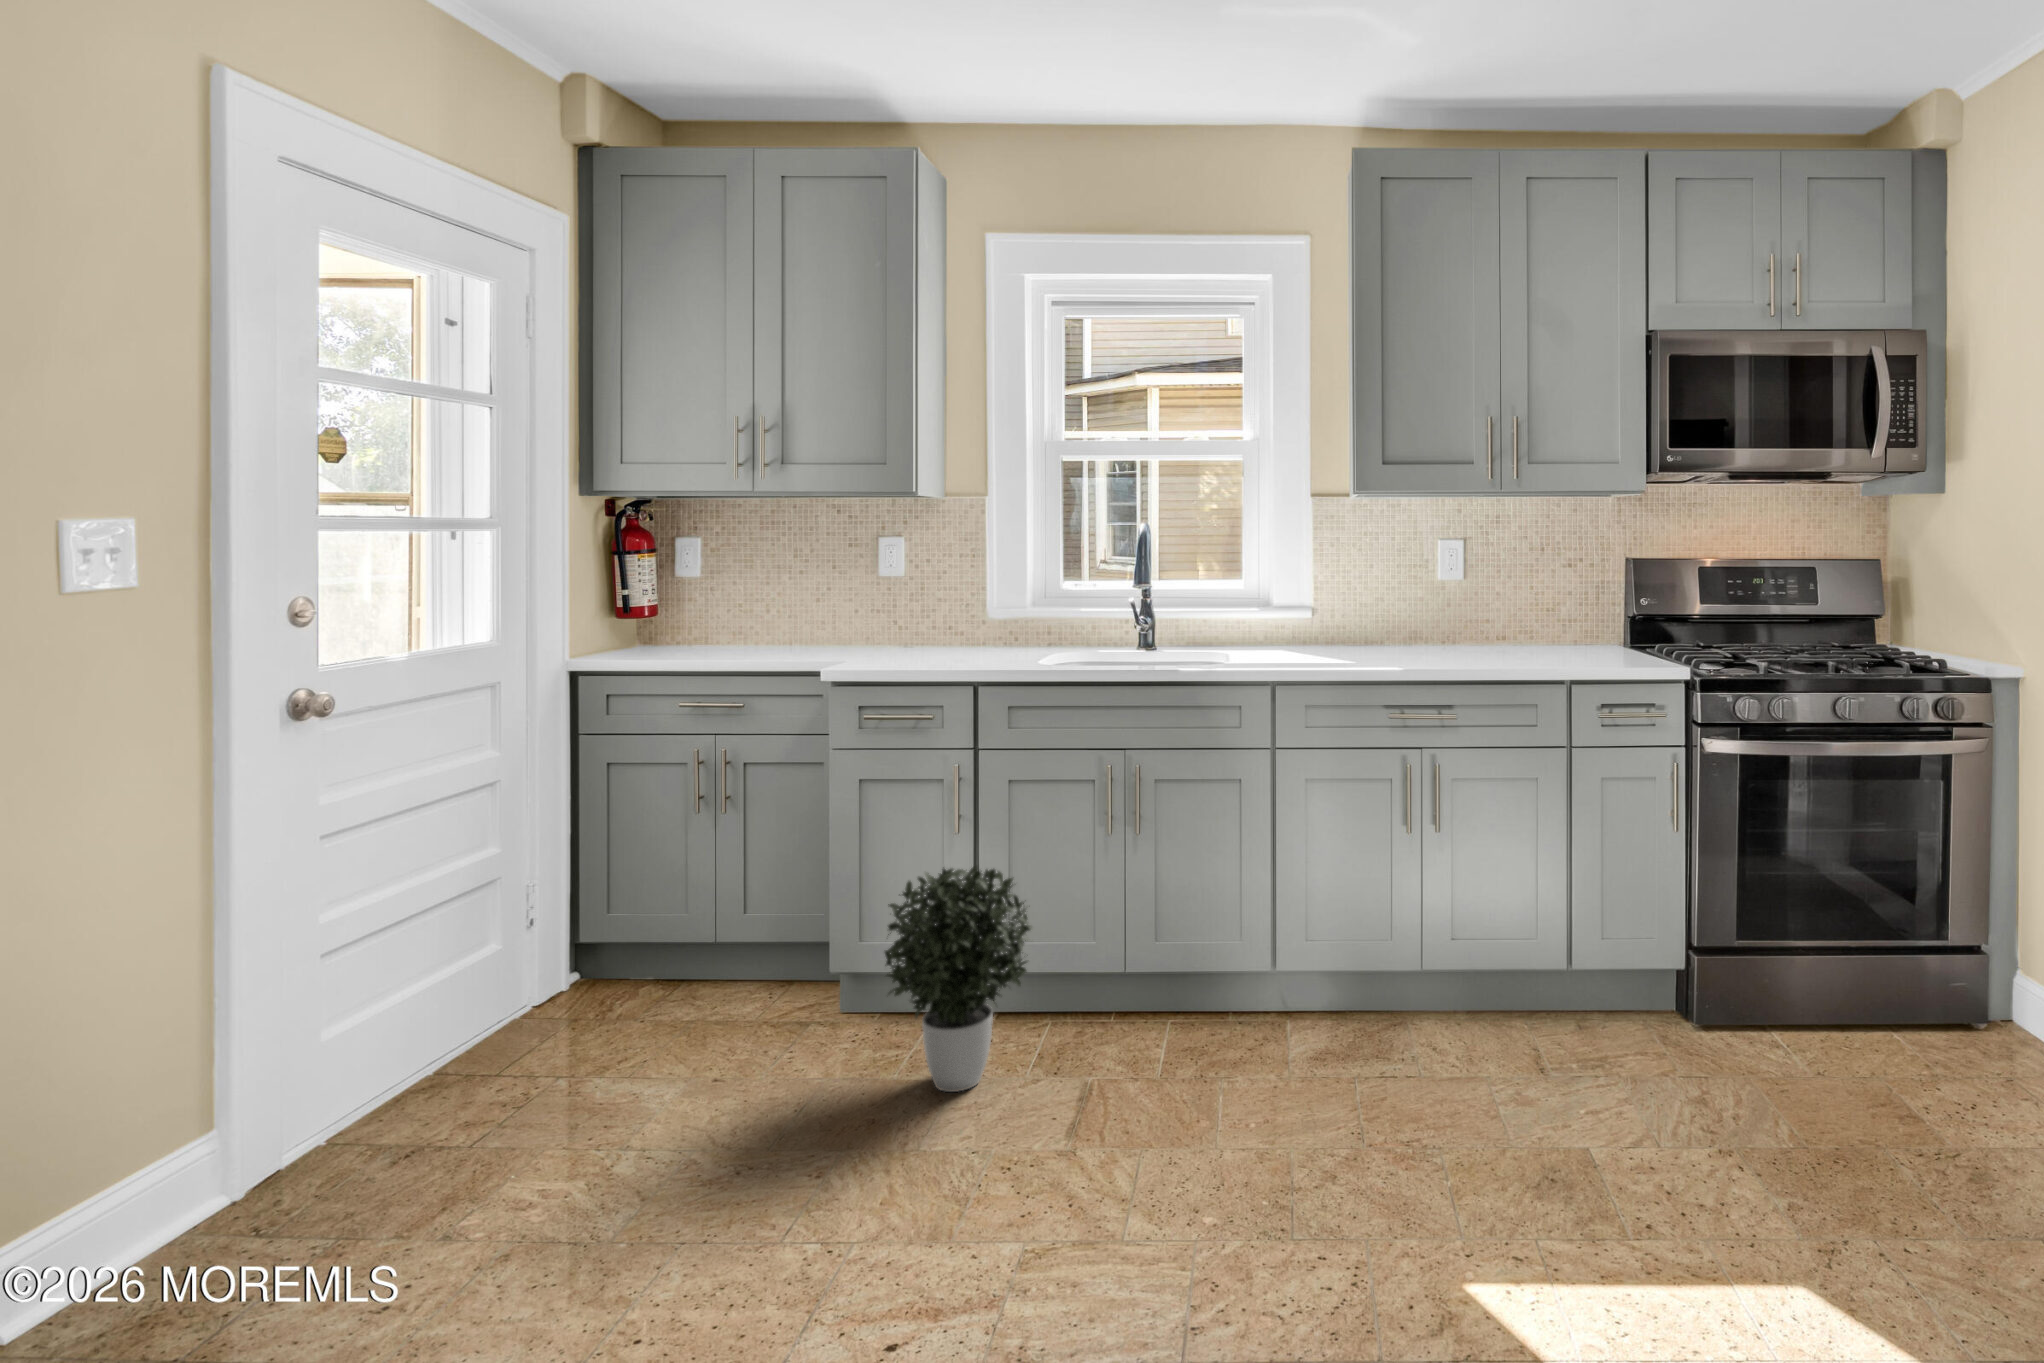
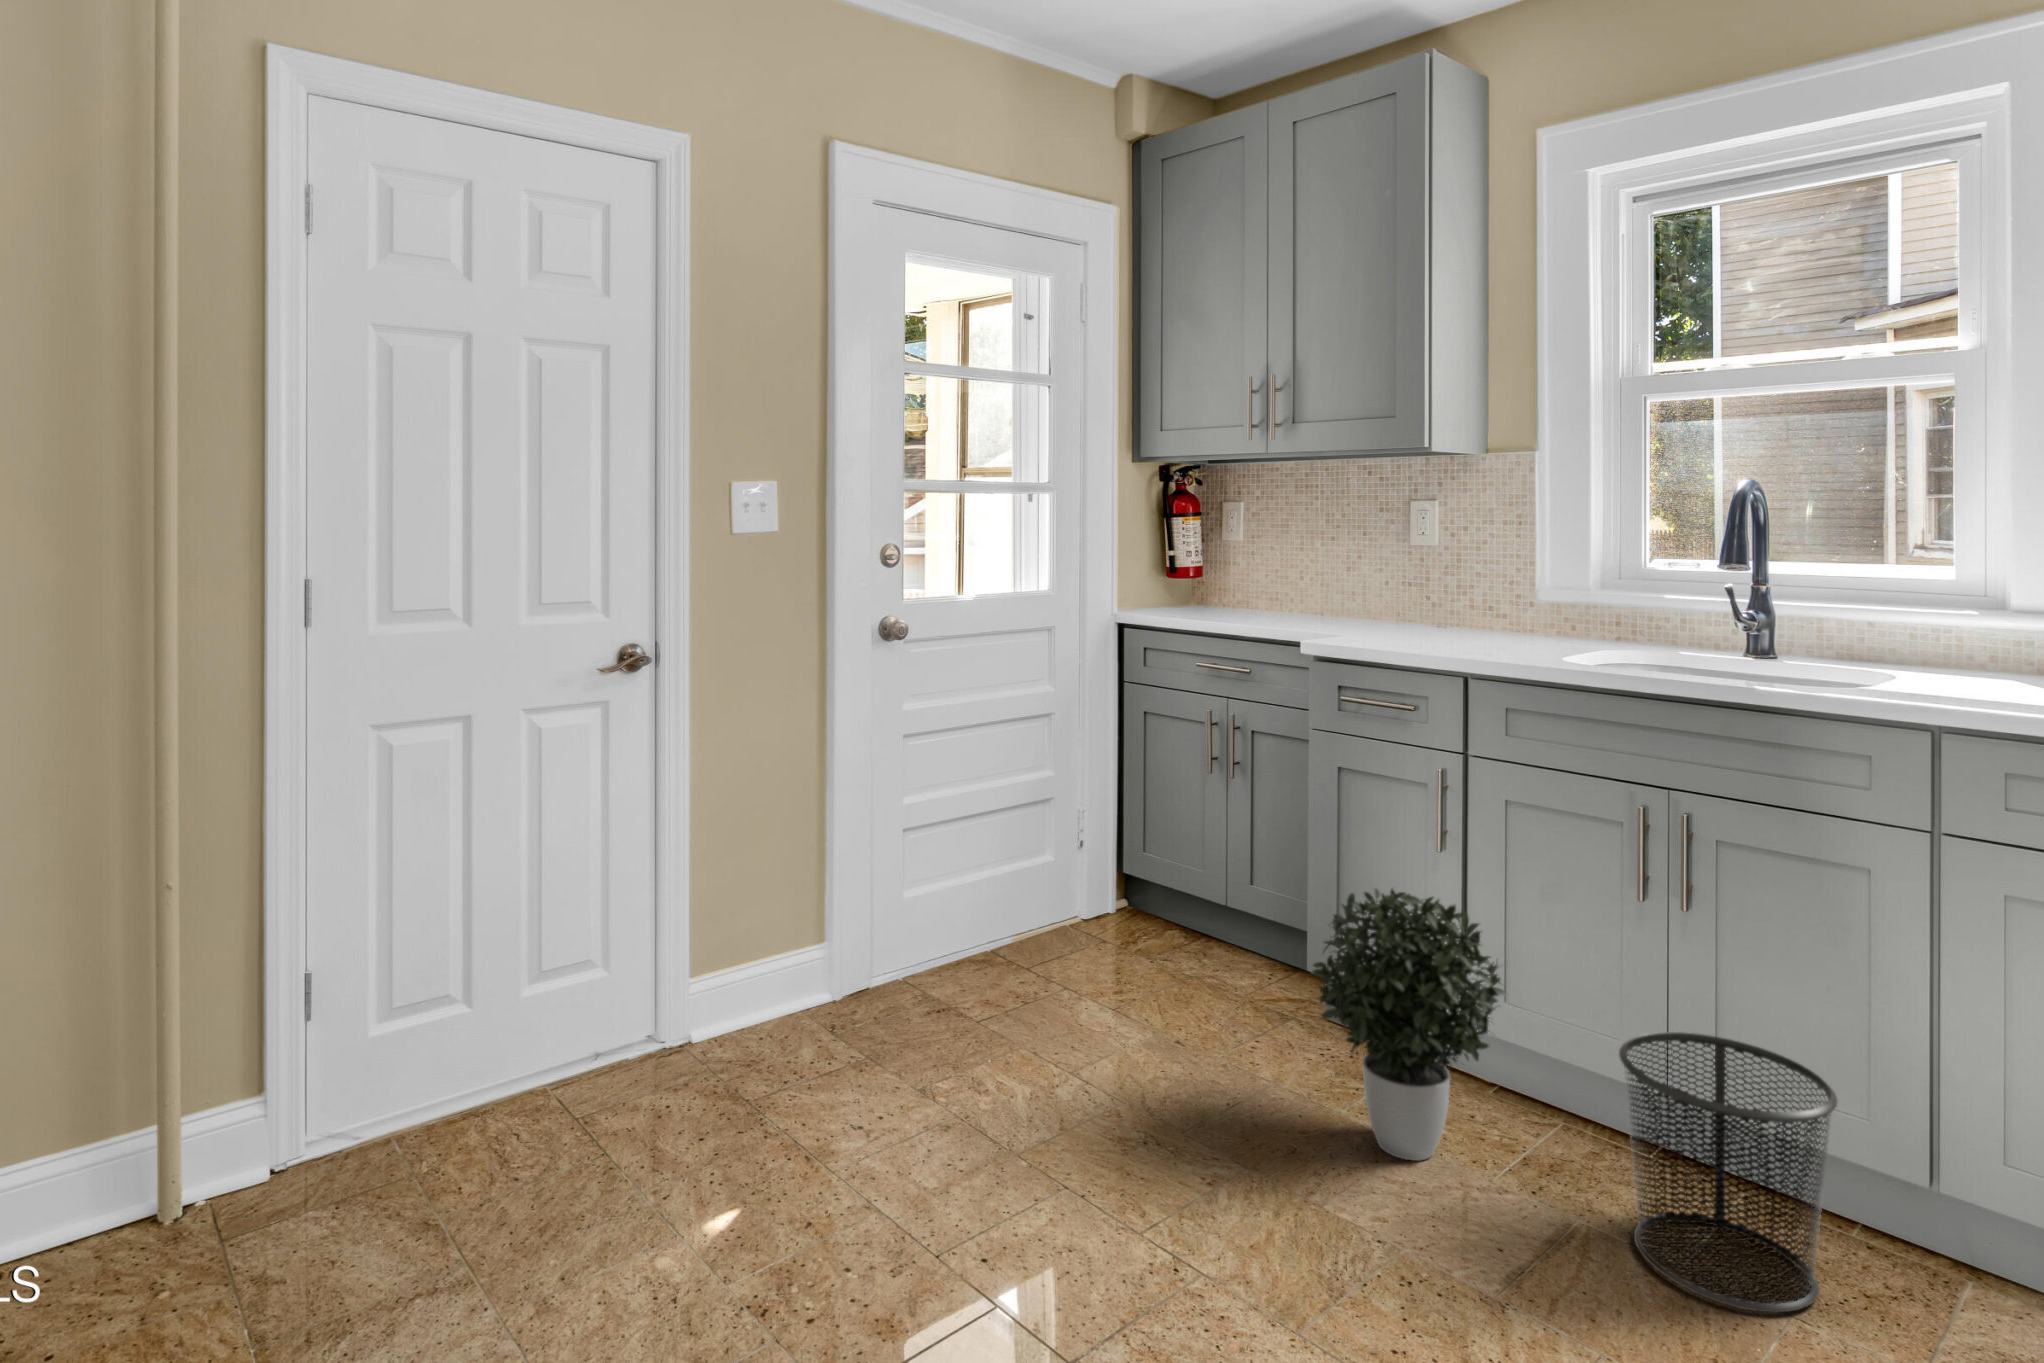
waste bin: none [1119,912,1245,1092] -> present [1619,1032,1837,1313]

